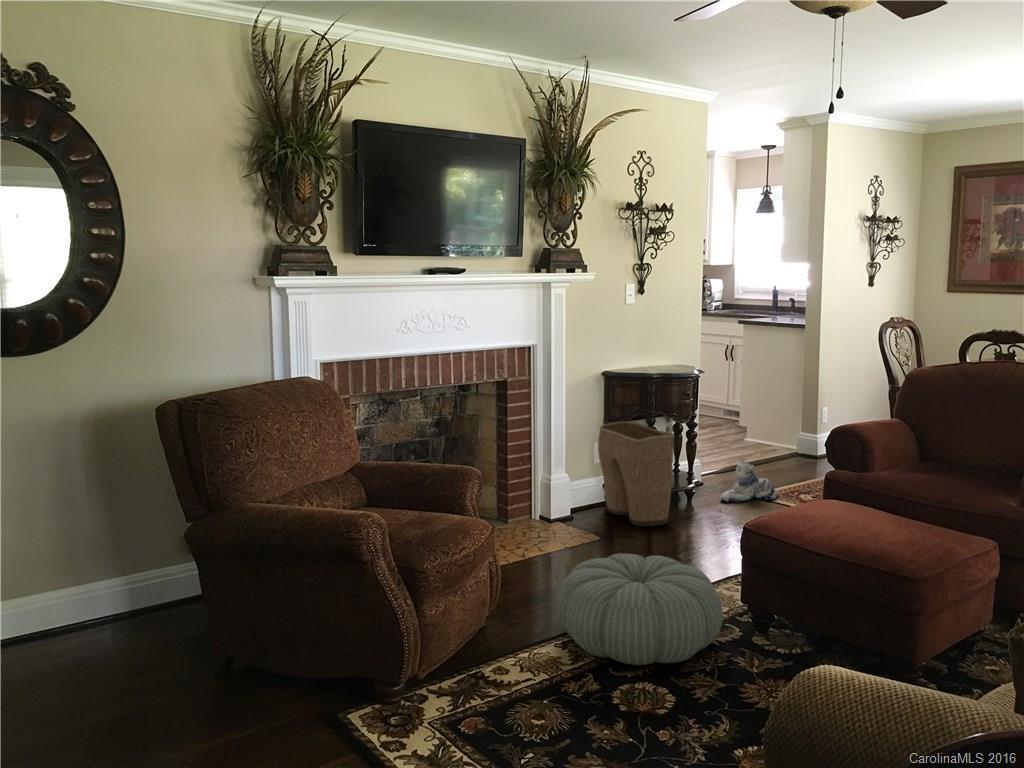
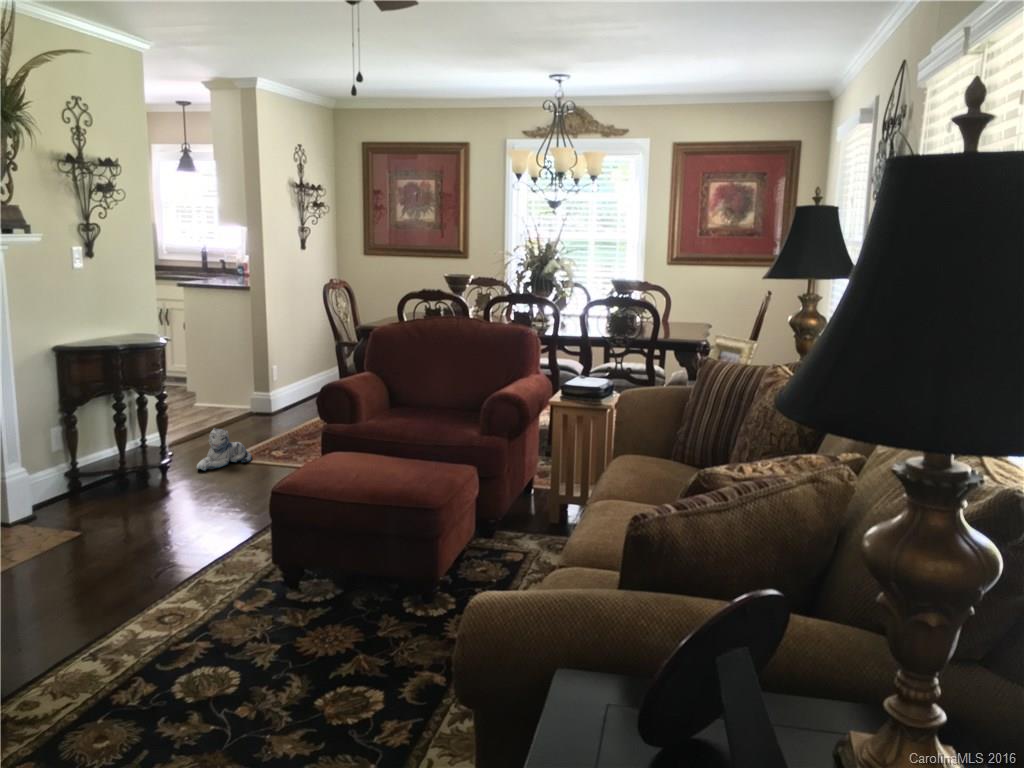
laundry basket: present [598,421,674,526] -> none [58,401,152,512]
pouf: present [557,554,723,665] -> none [78,537,262,657]

